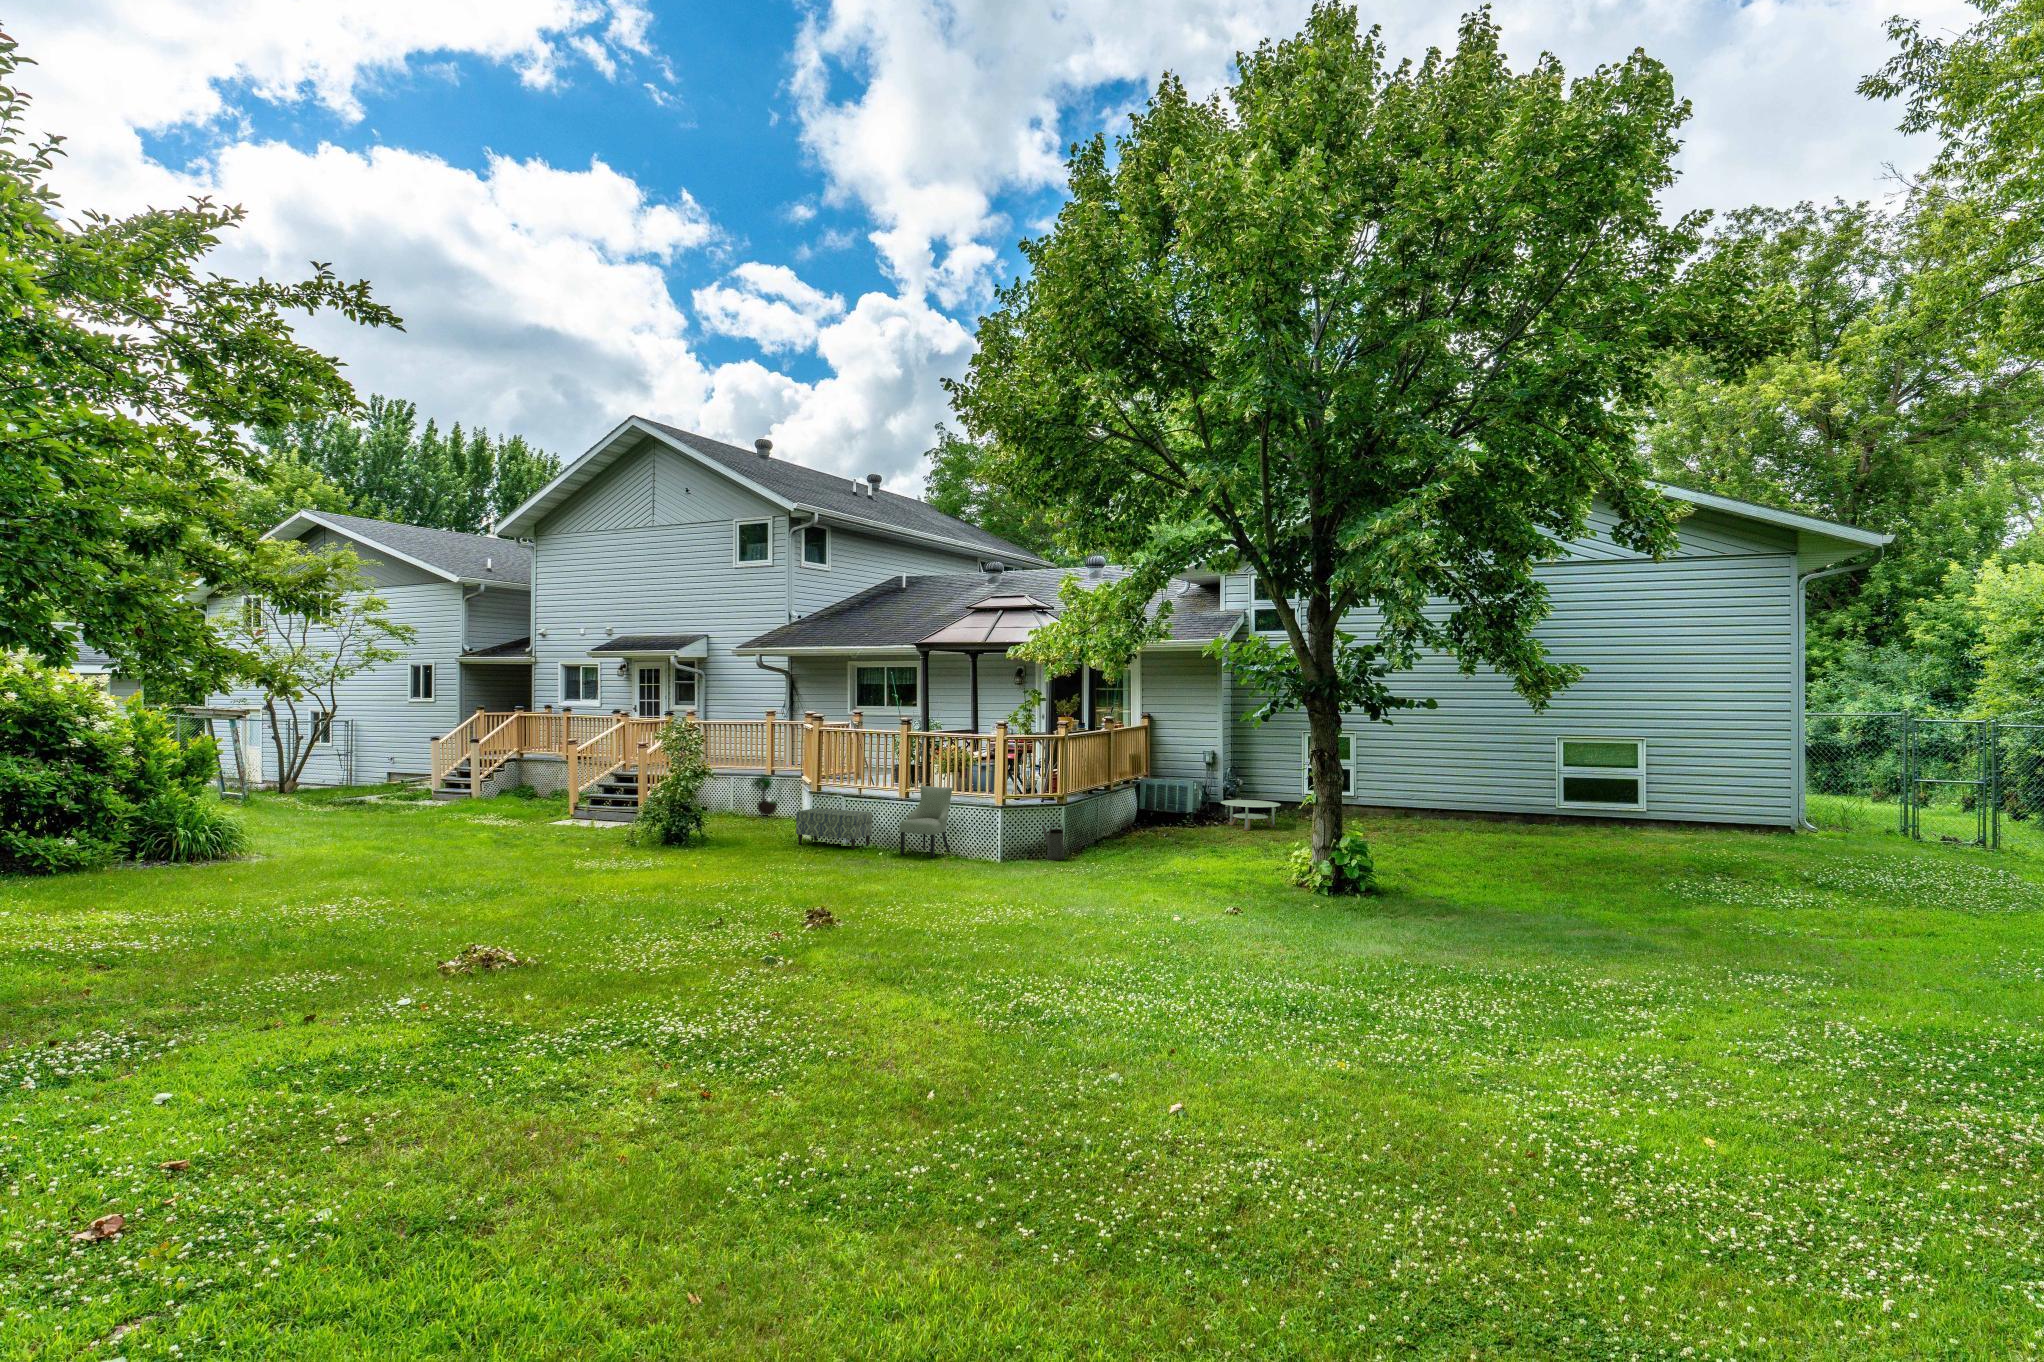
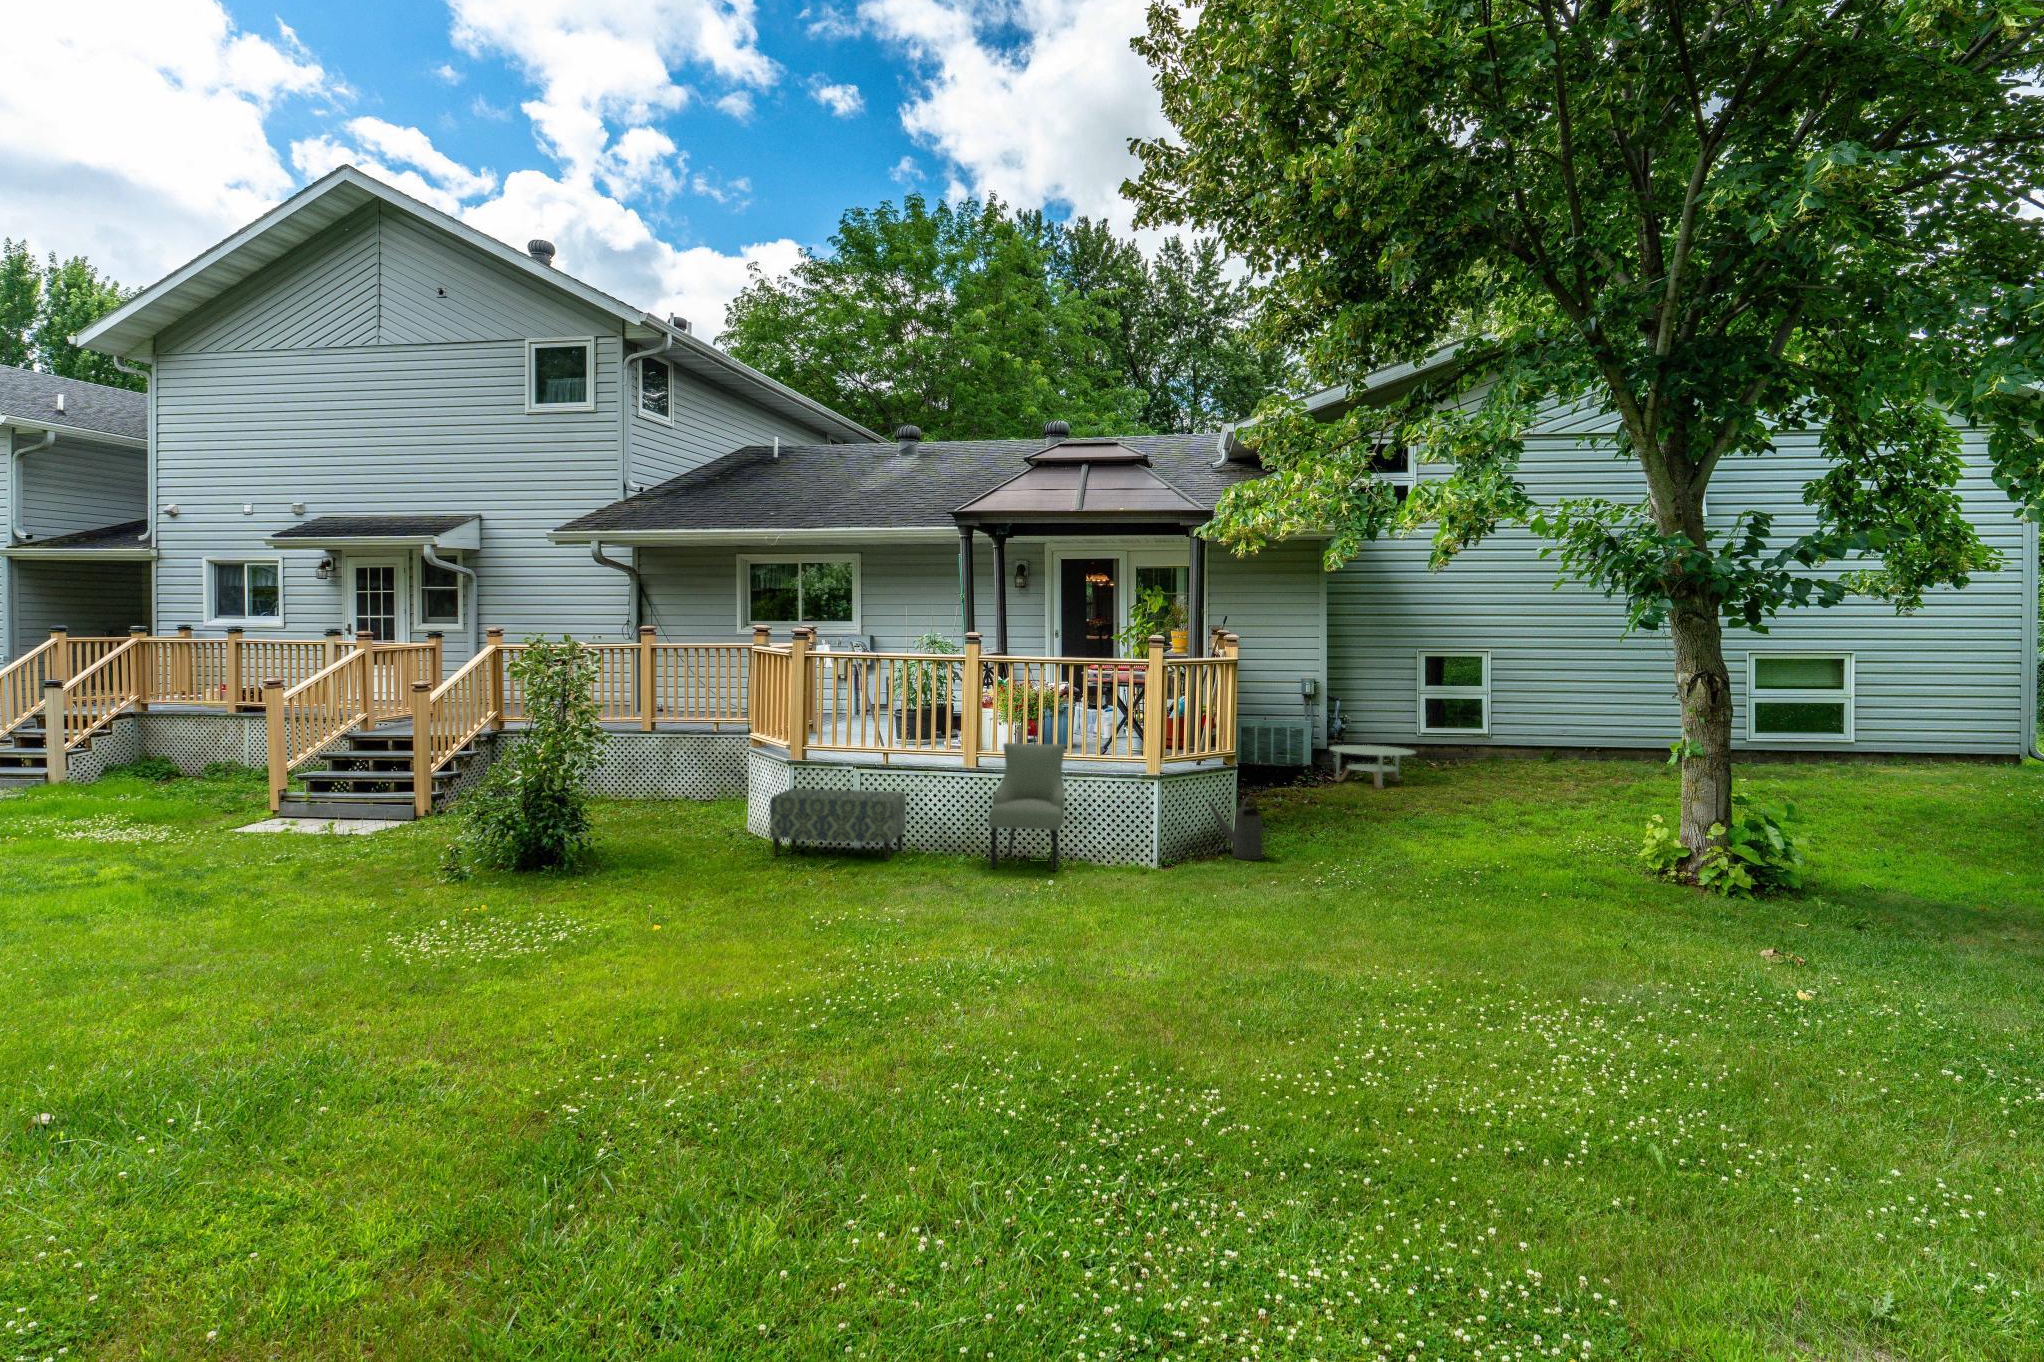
potted tree: present [752,775,777,816] -> none [614,724,662,799]

